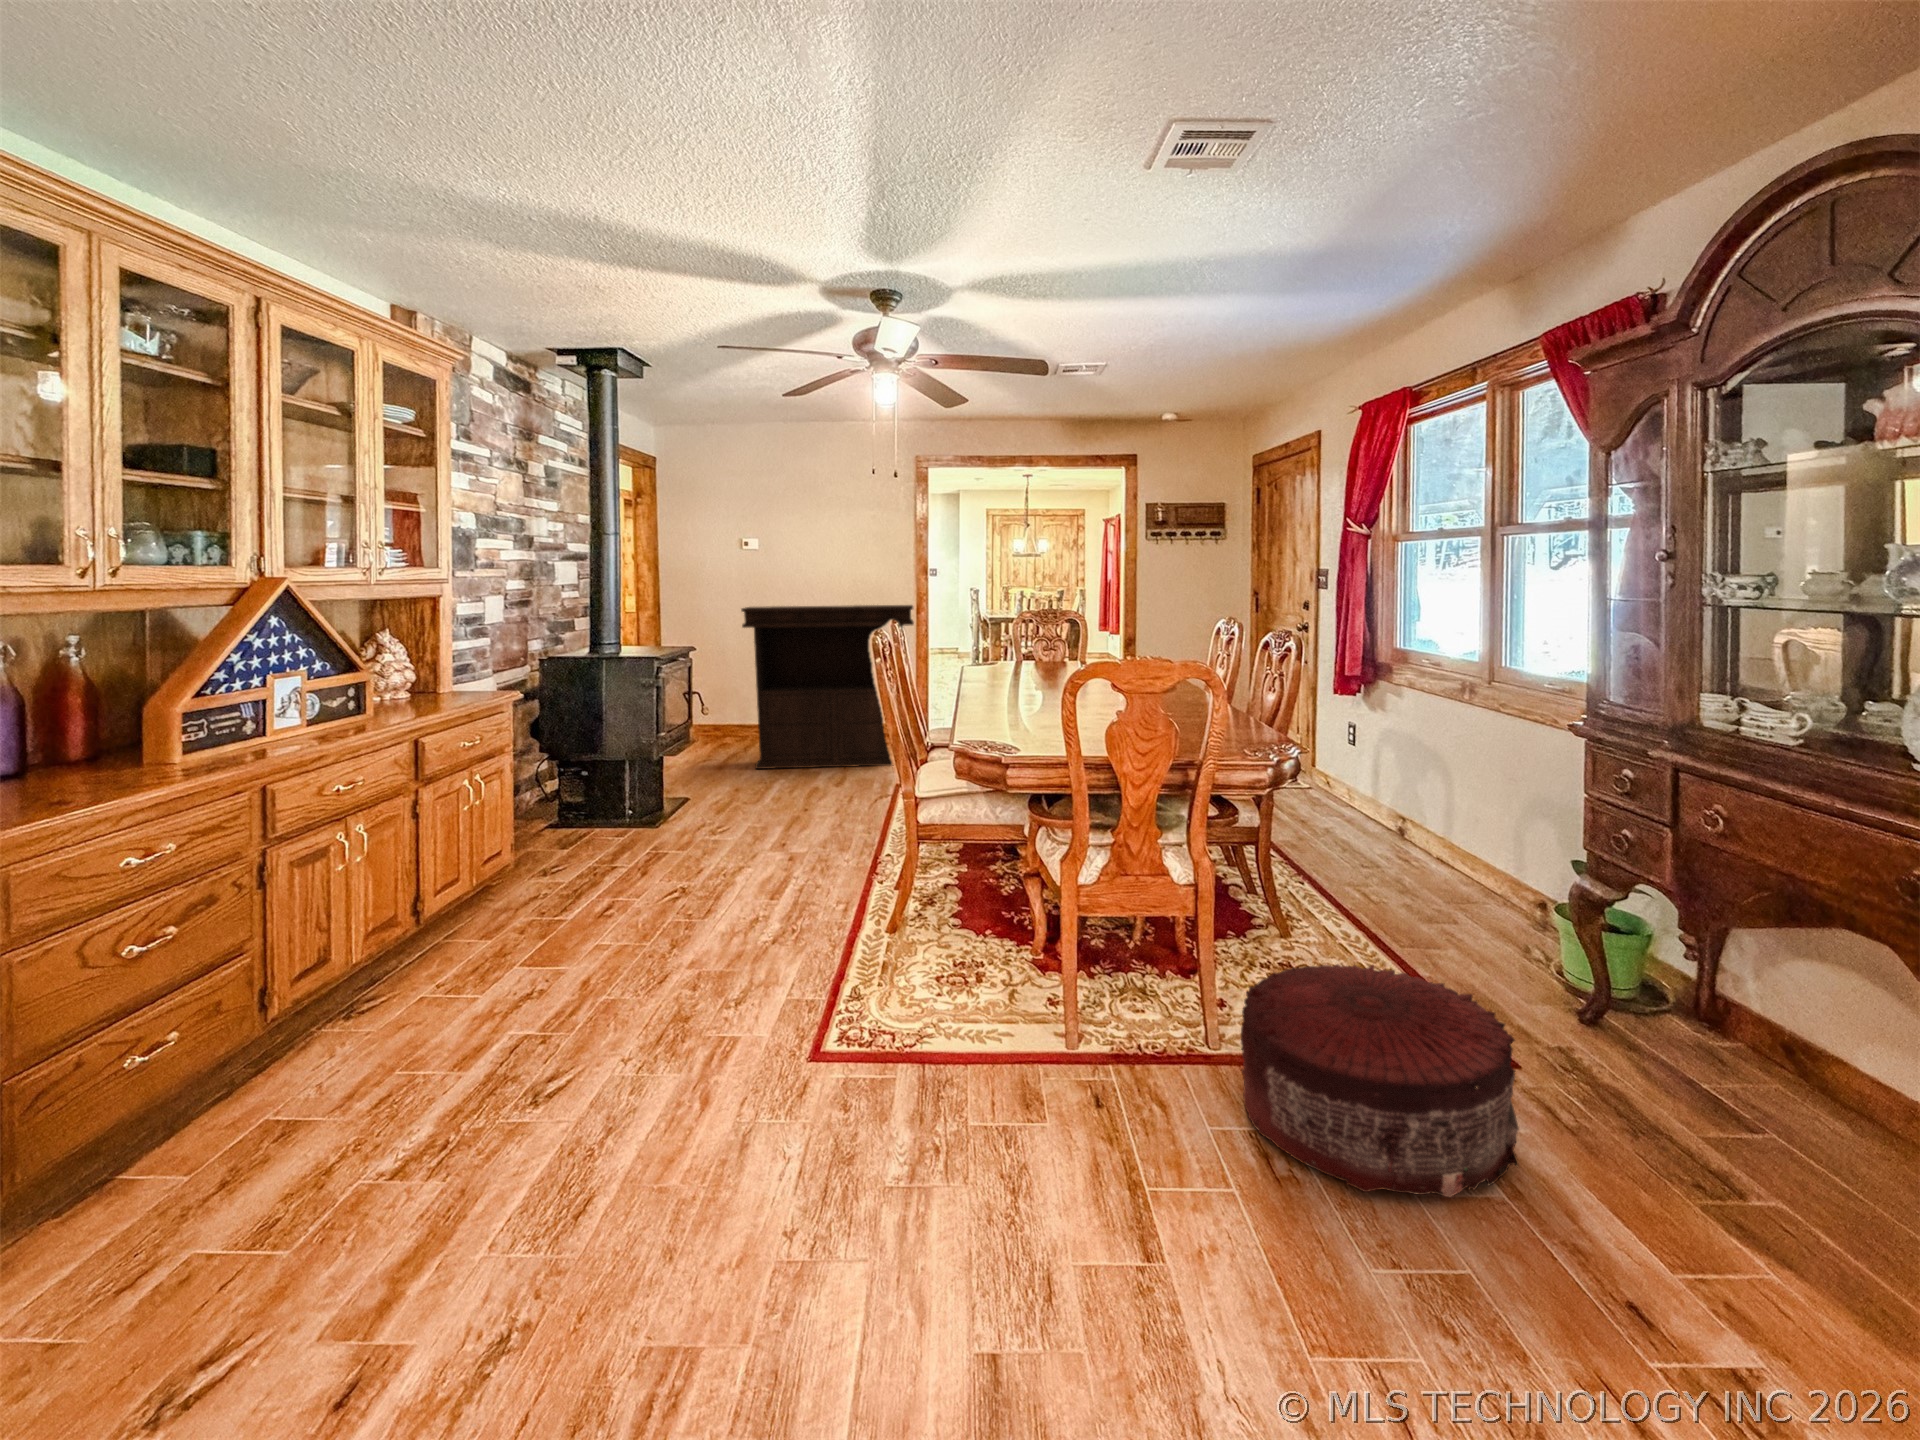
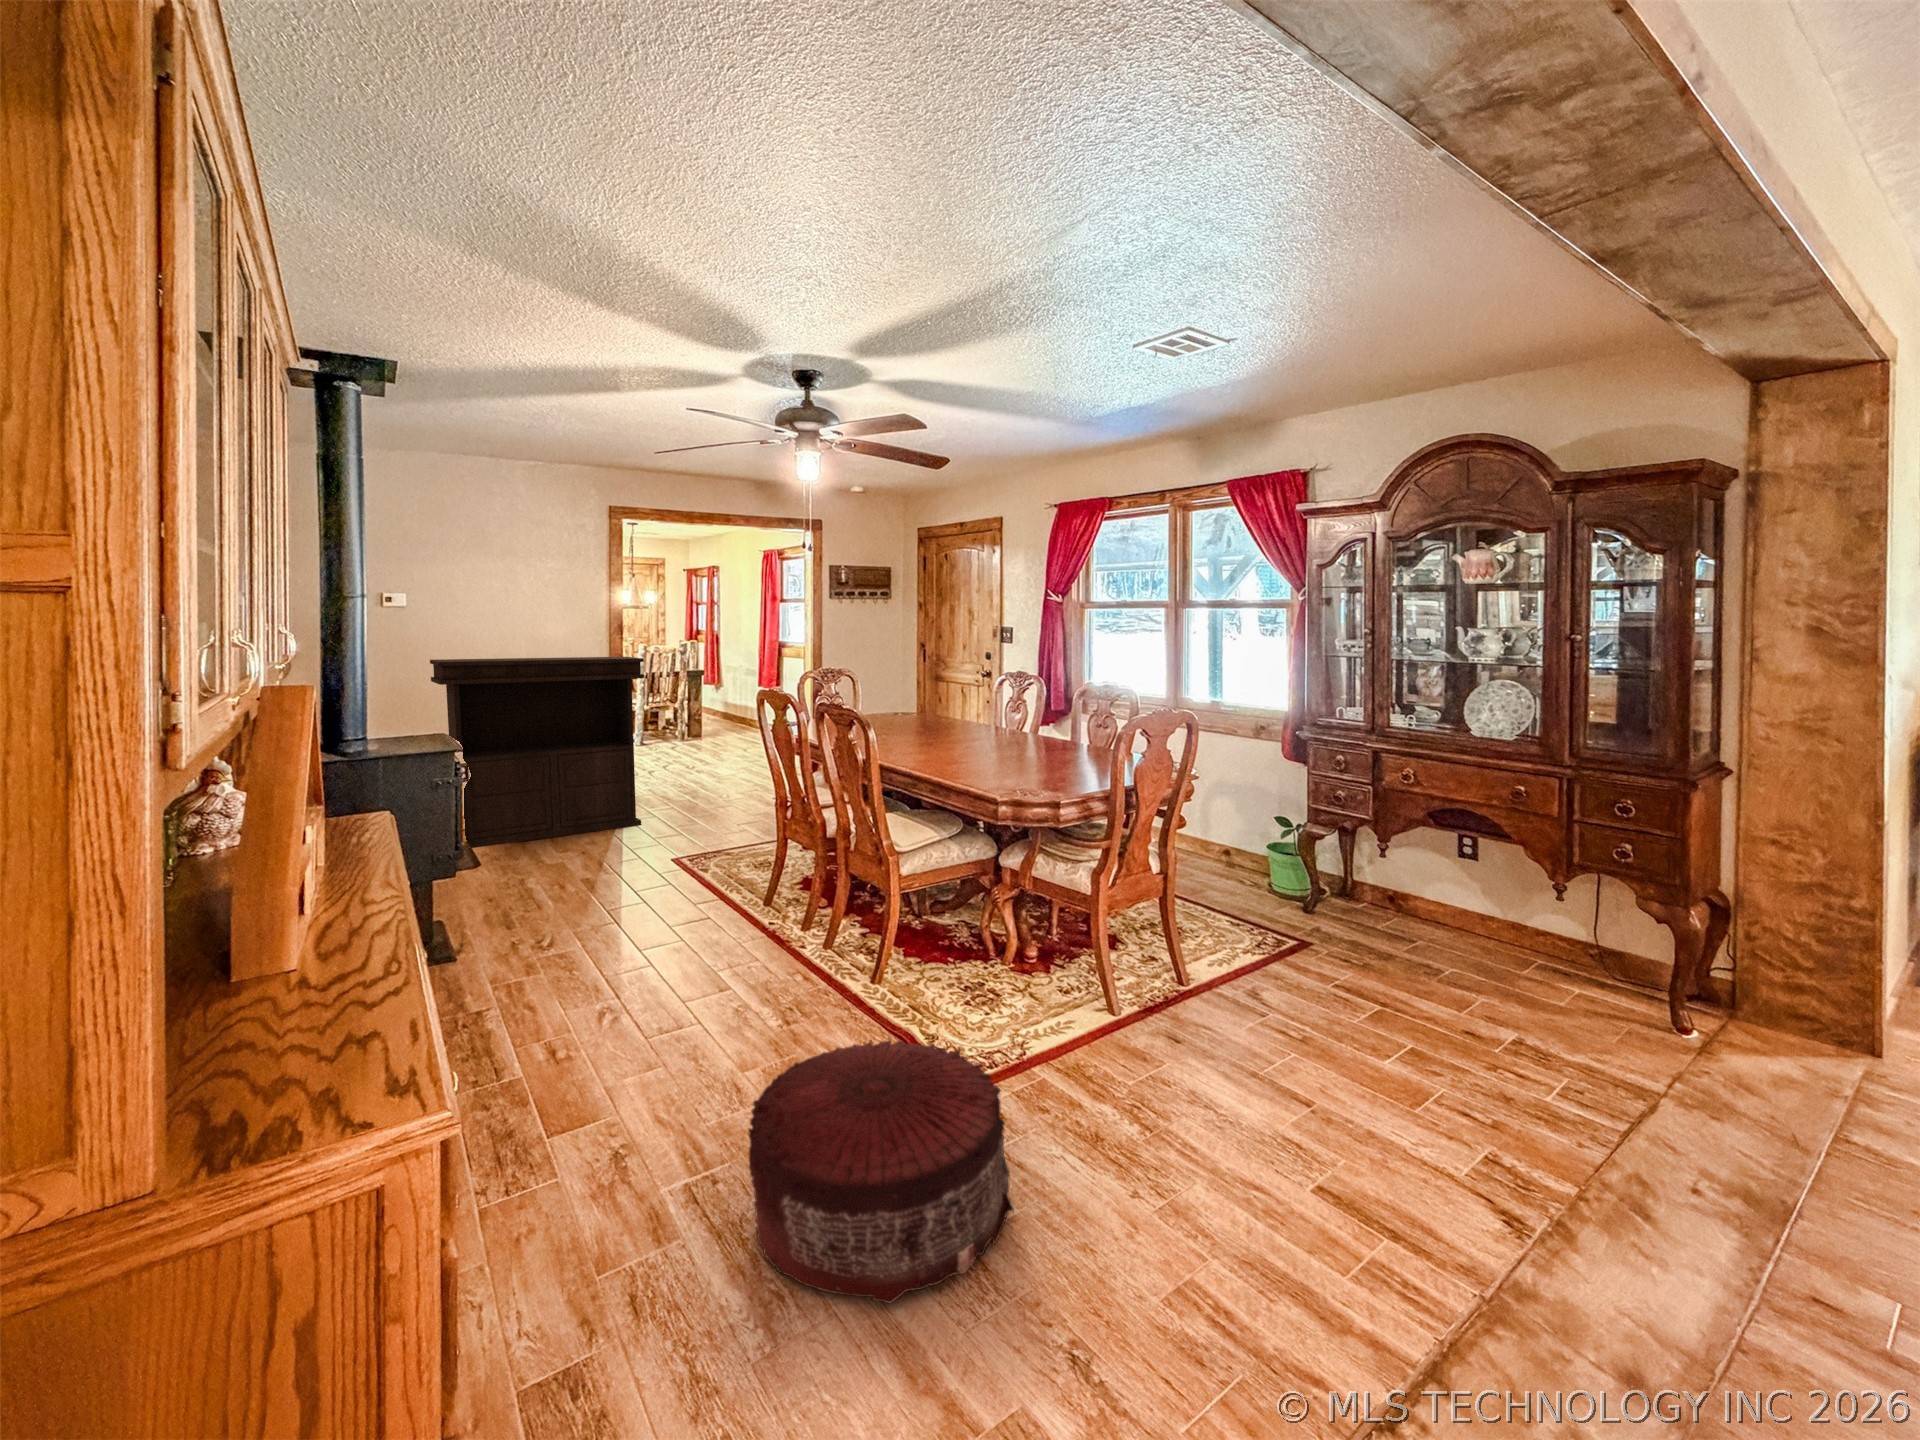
pouf: present [1241,964,1519,1197] -> present [748,1041,1014,1303]

